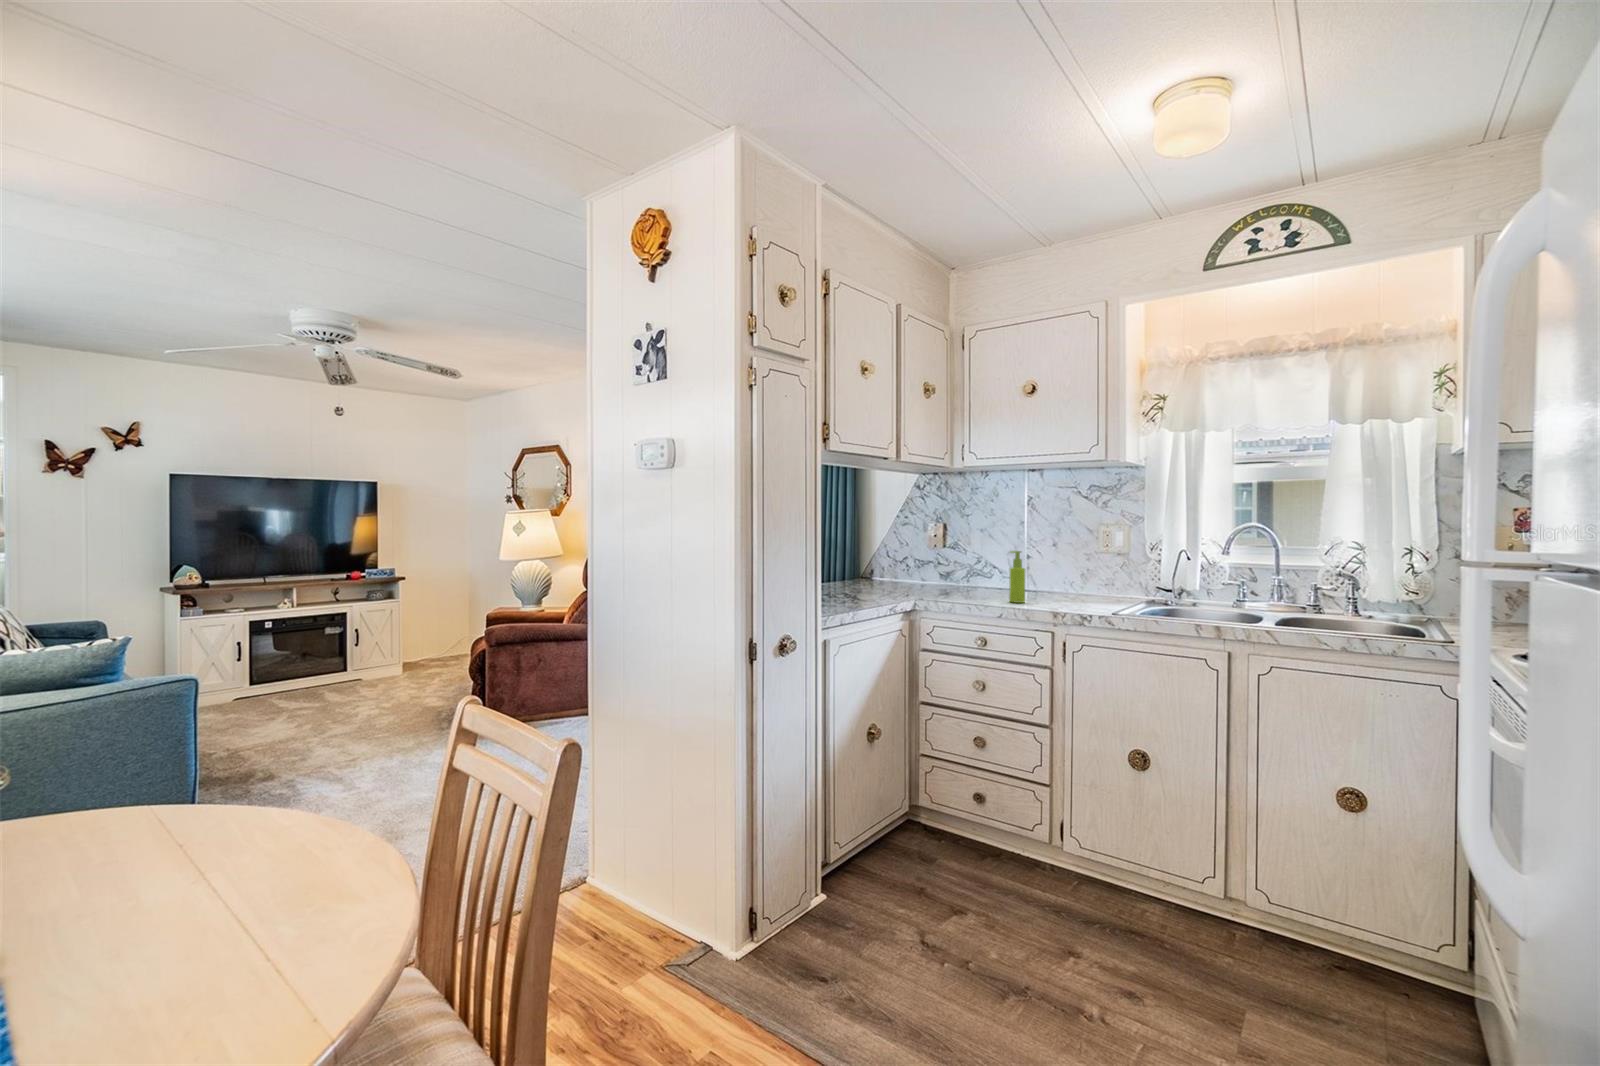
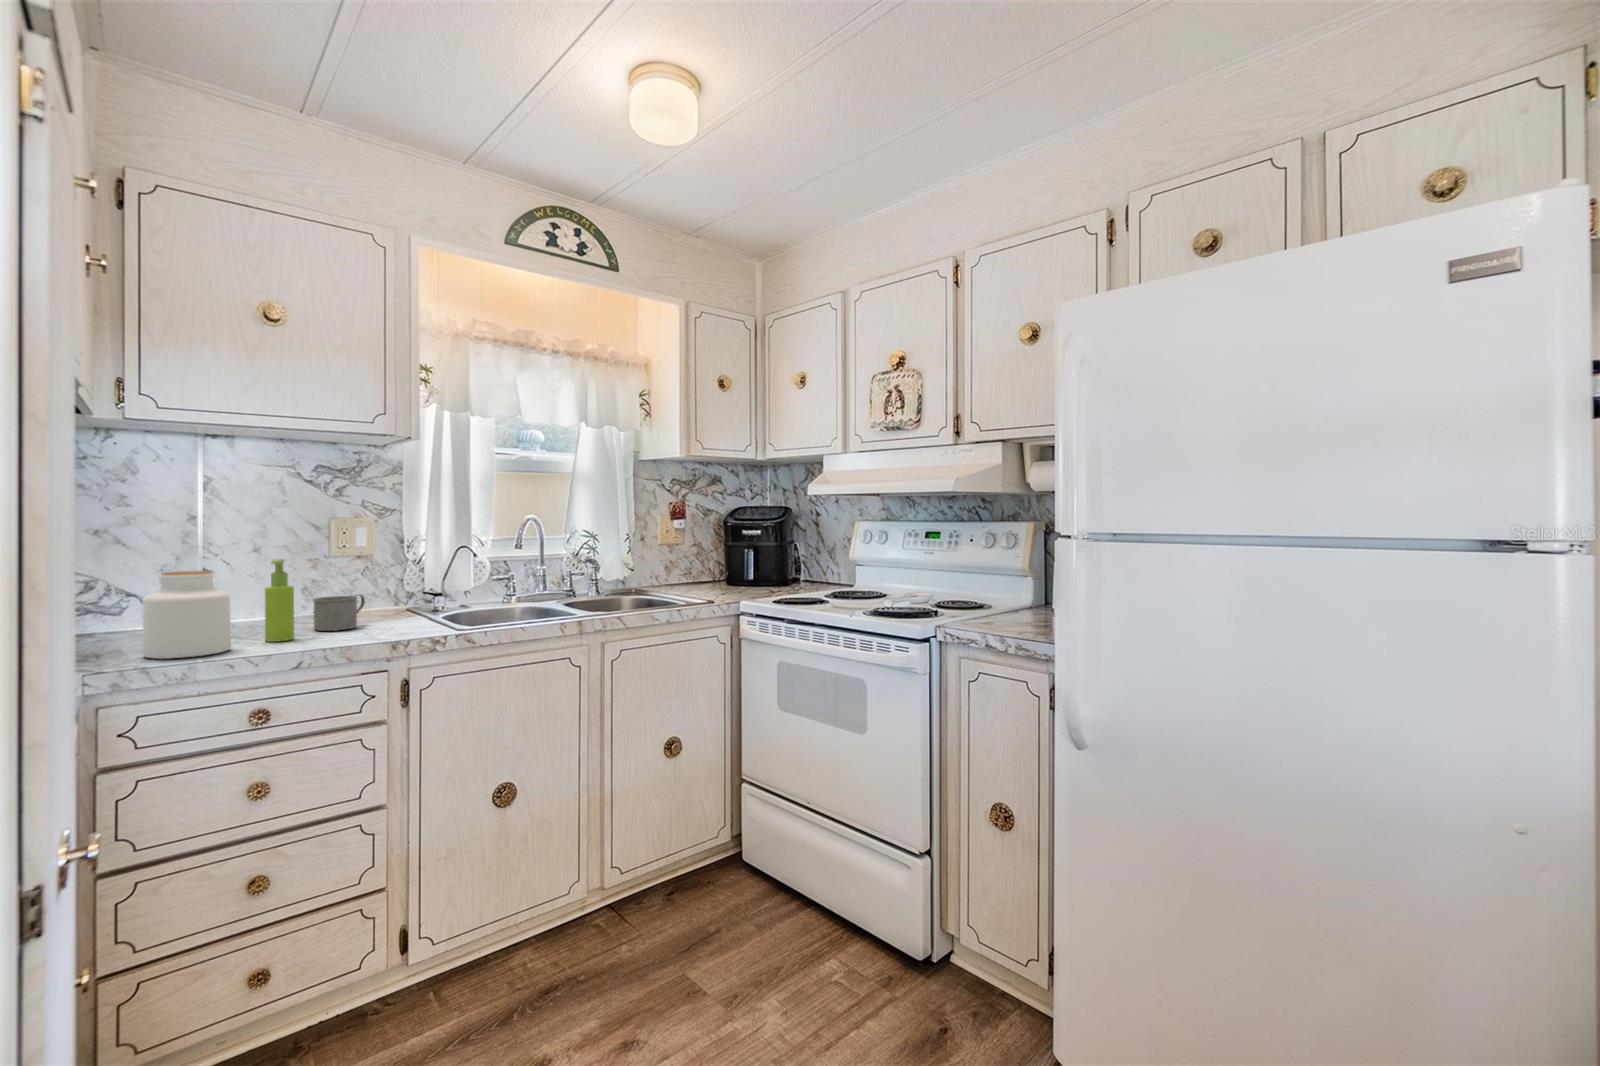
jar: none [947,554,986,602] -> present [143,571,231,659]
mug: none [1050,579,1088,603] -> present [313,594,365,631]

